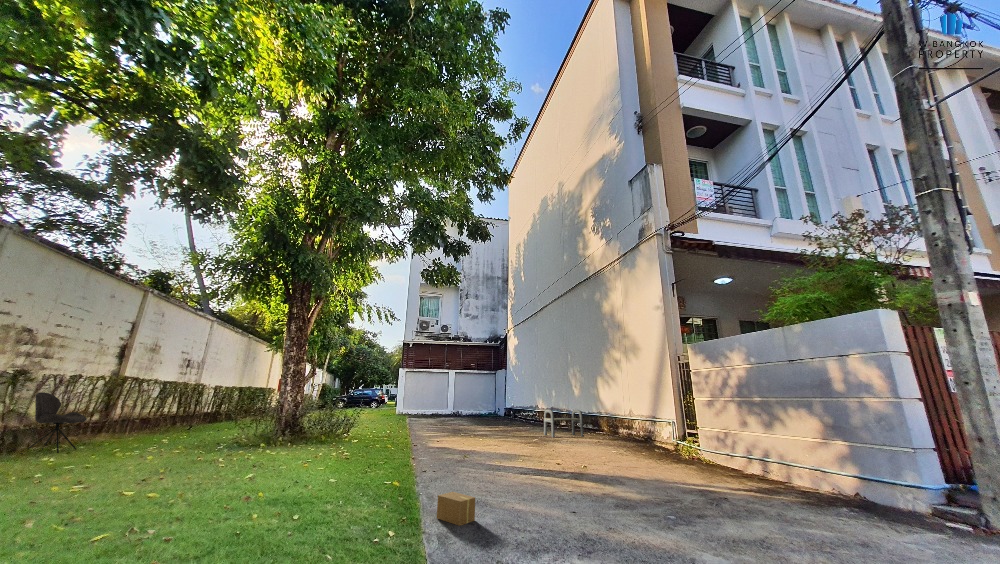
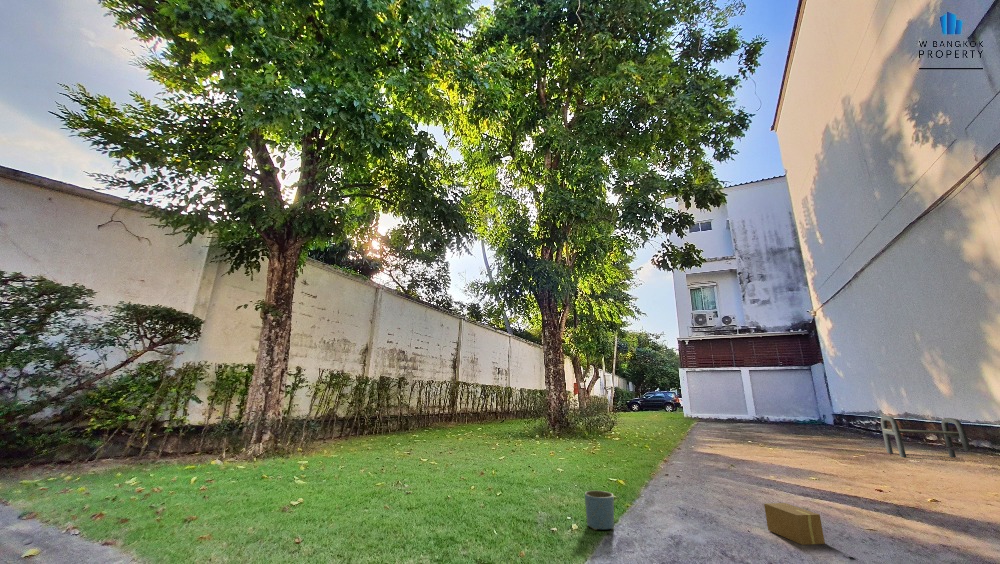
chair: present [21,392,87,454] -> none [410,392,436,431]
cardboard box: present [437,492,475,526] -> present [764,503,825,545]
planter: none [395,497,424,538] -> present [585,490,614,530]

